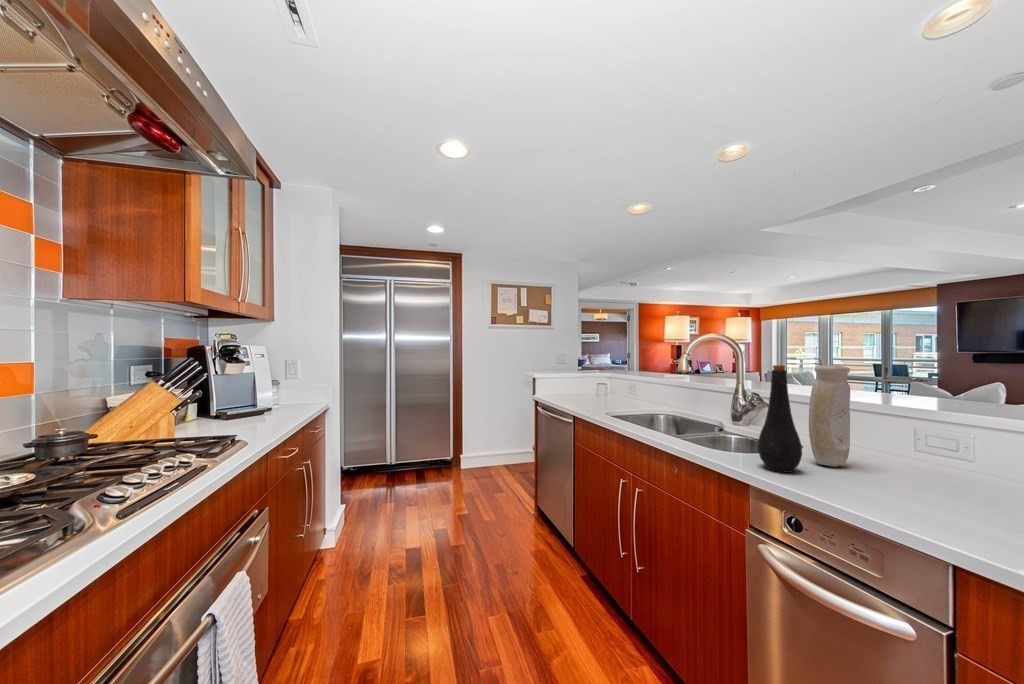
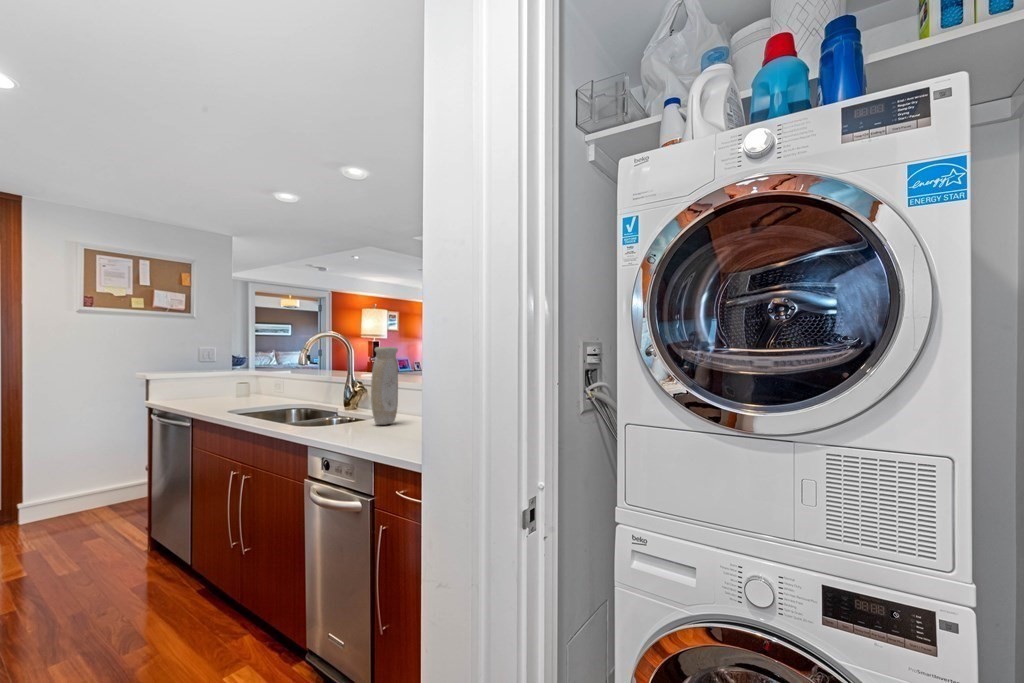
bottle: present [758,365,802,473] -> none [324,347,356,433]

